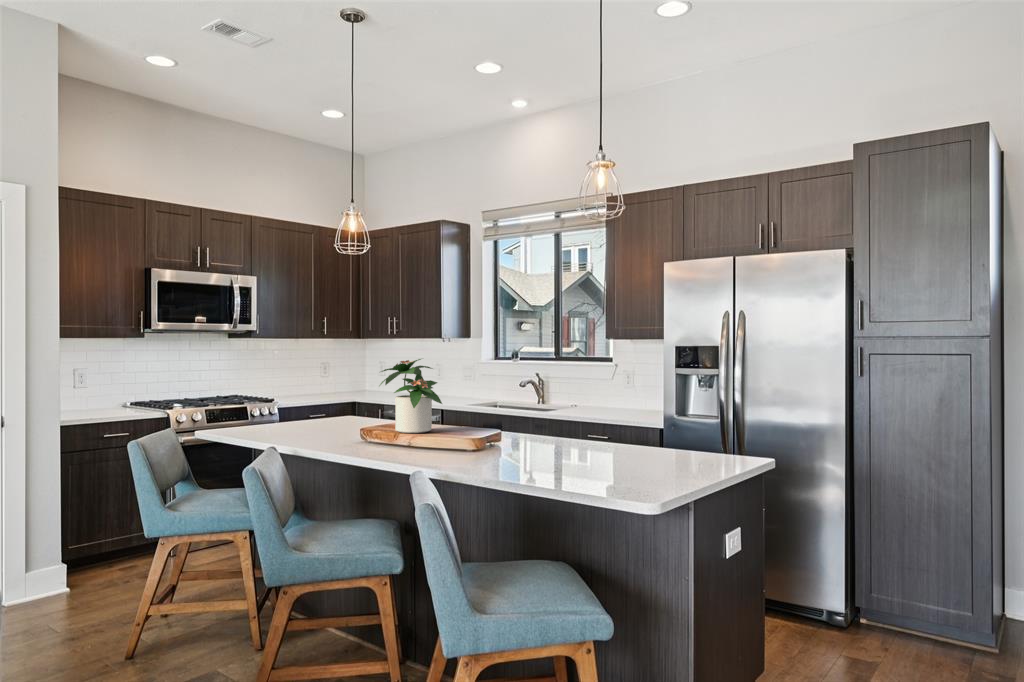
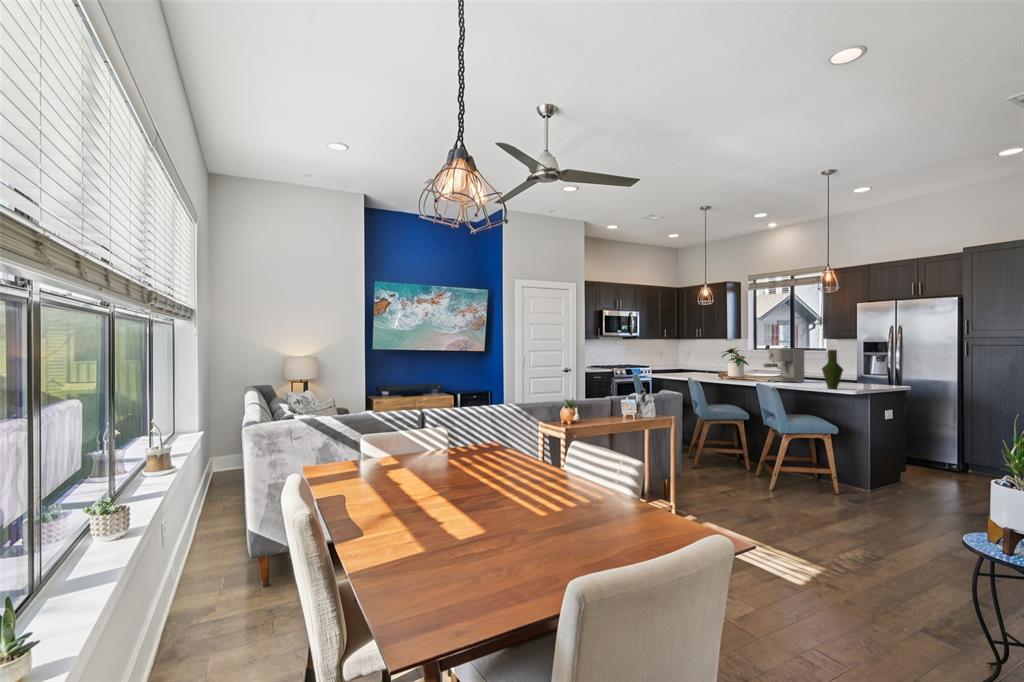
coffee maker: none [456,363,552,453] -> present [764,349,804,382]
vase: none [580,370,634,487] -> present [822,350,843,389]

